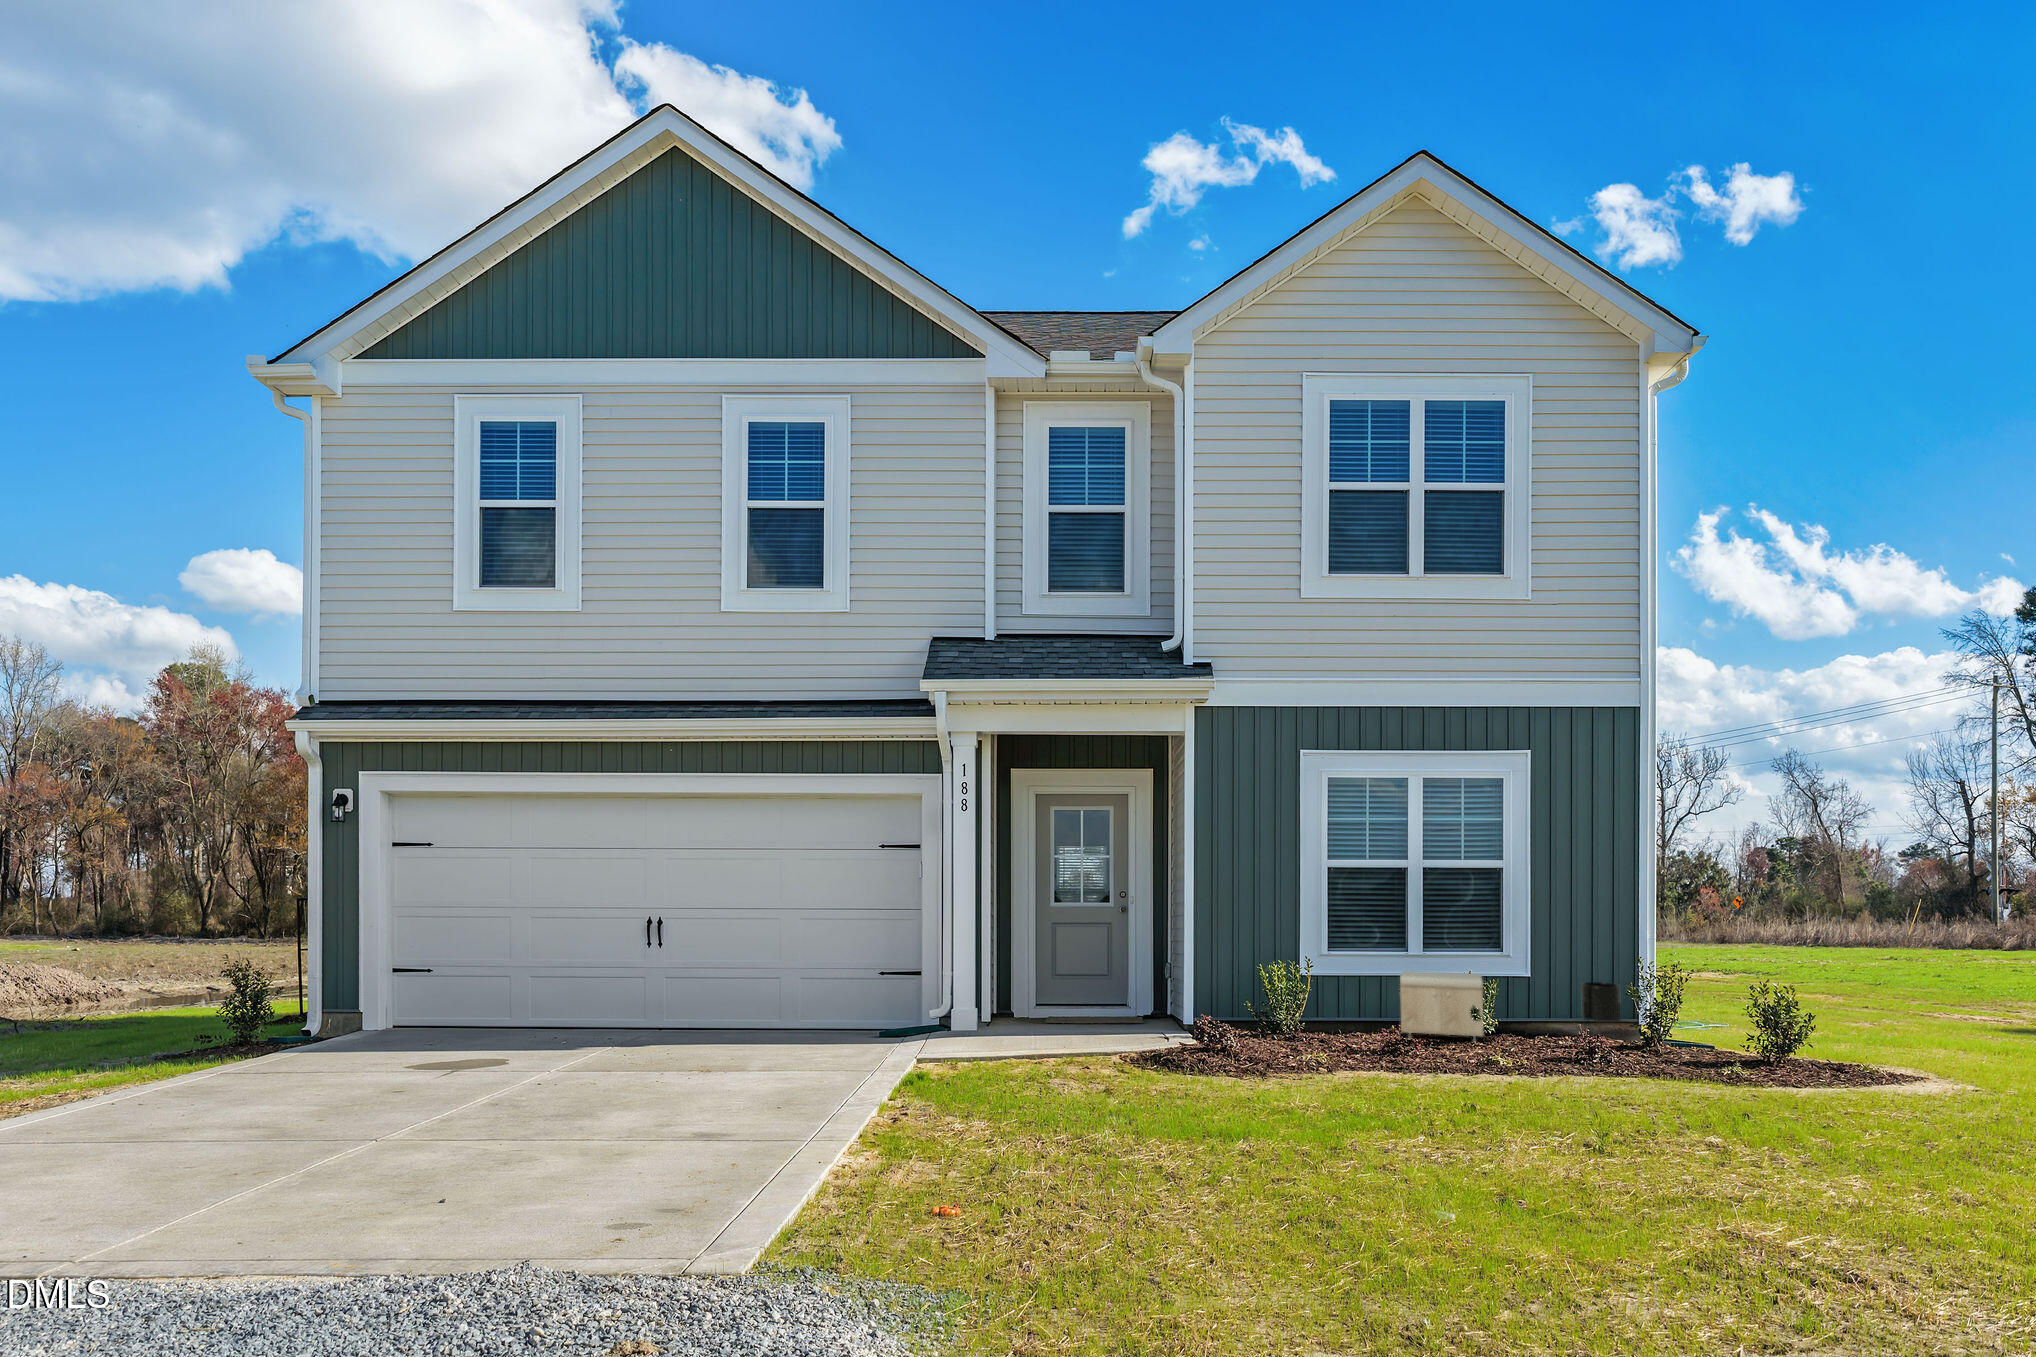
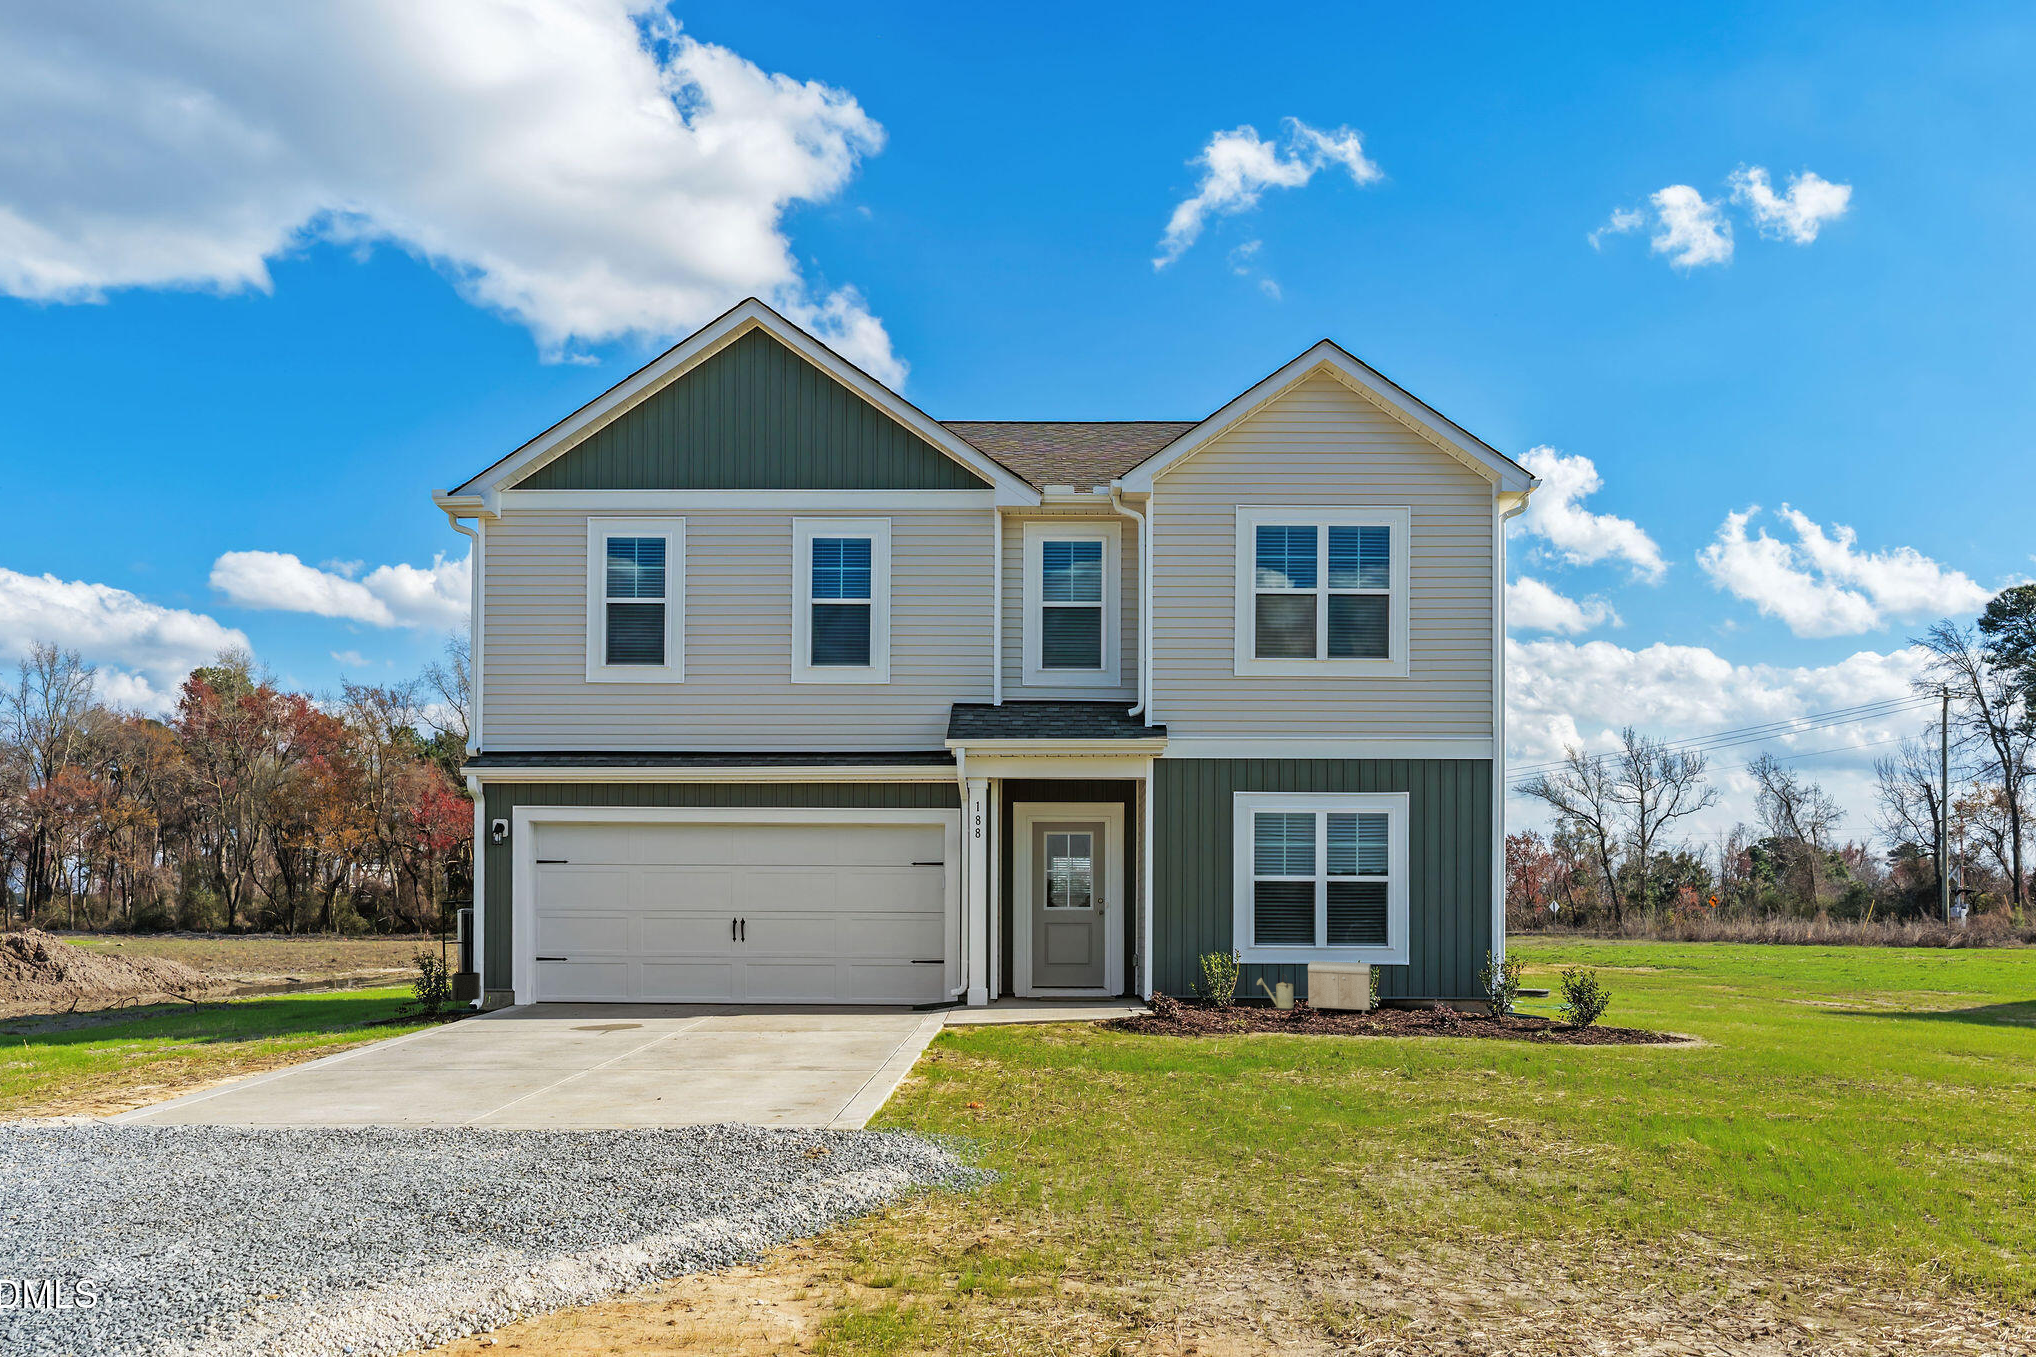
planter: present [1581,982,1621,1032] -> present [451,972,481,1012]
watering can: none [1332,989,1385,1037] -> present [1257,974,1294,1011]

